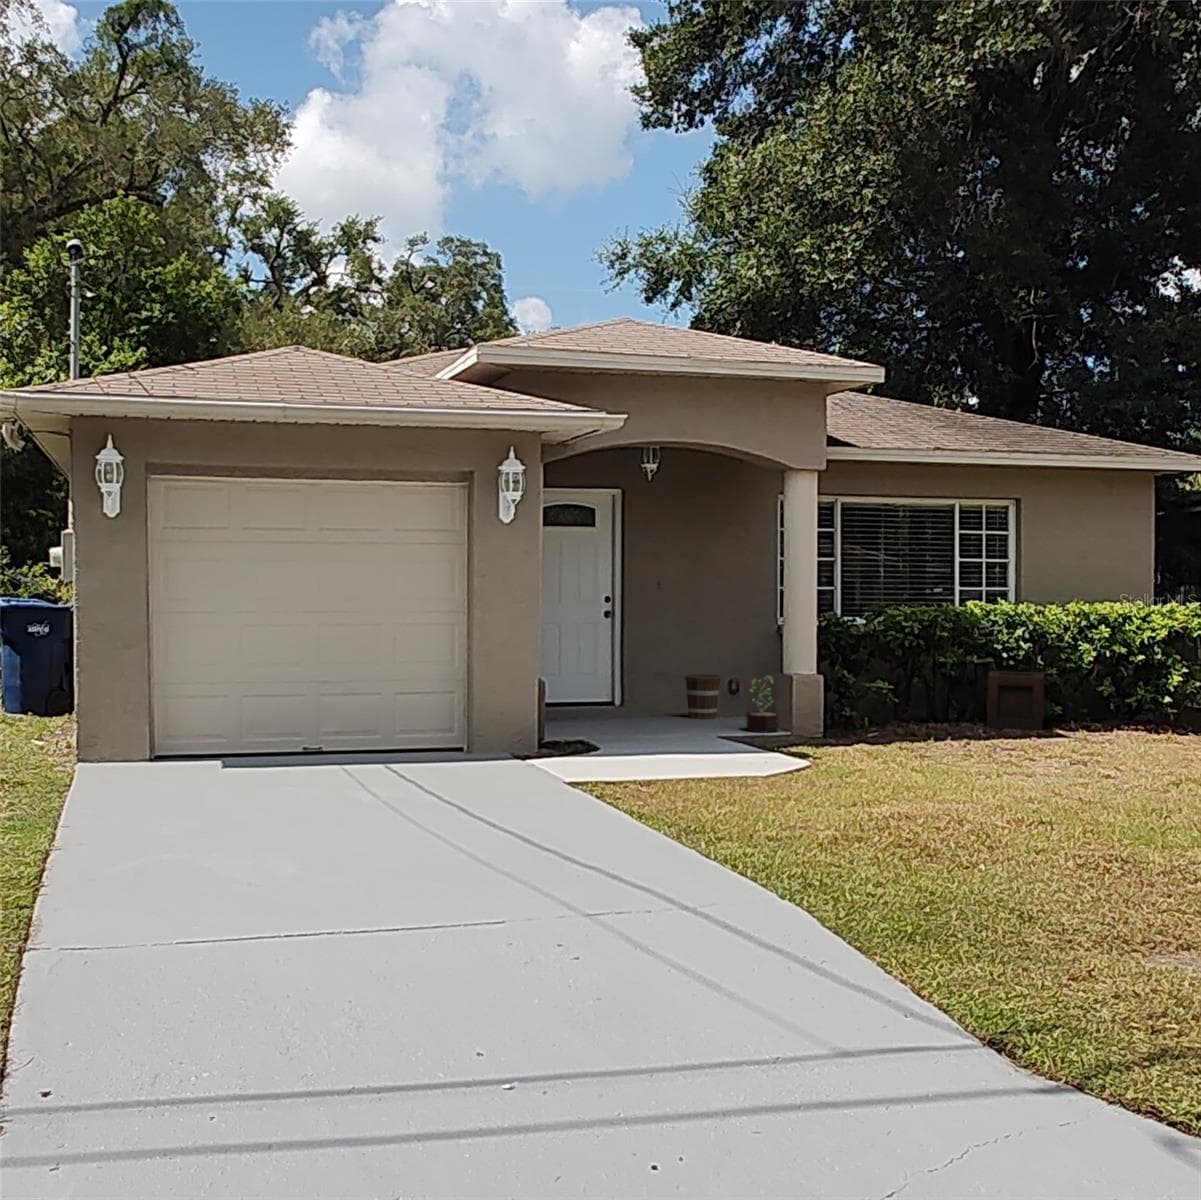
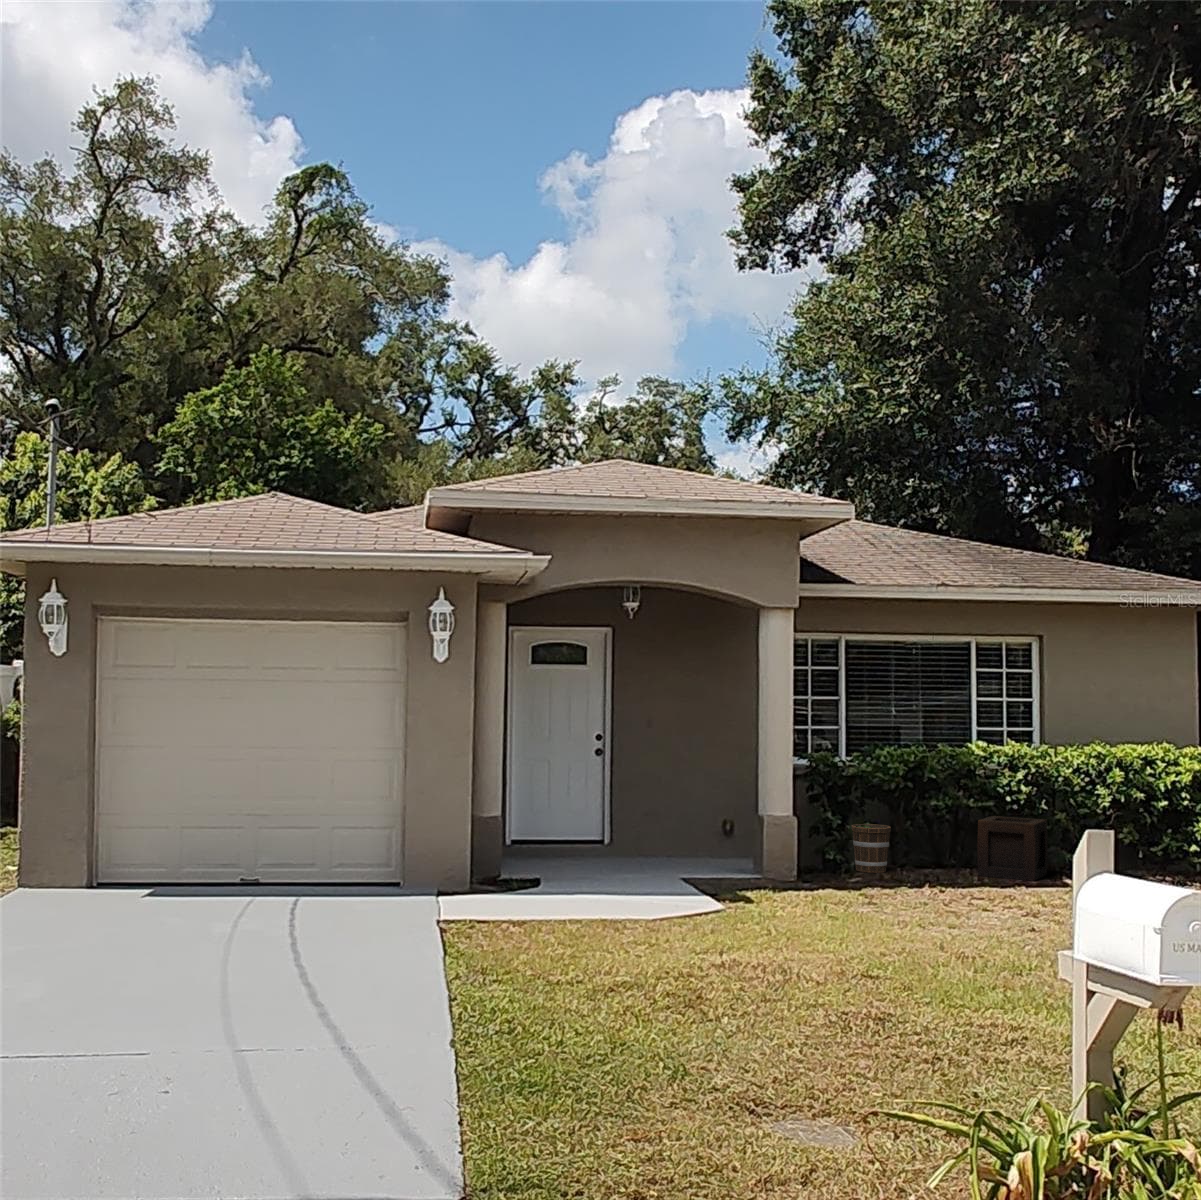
bucket: present [685,674,721,719] -> present [851,824,891,873]
decorative plant: present [747,676,779,732] -> none [711,814,745,873]

